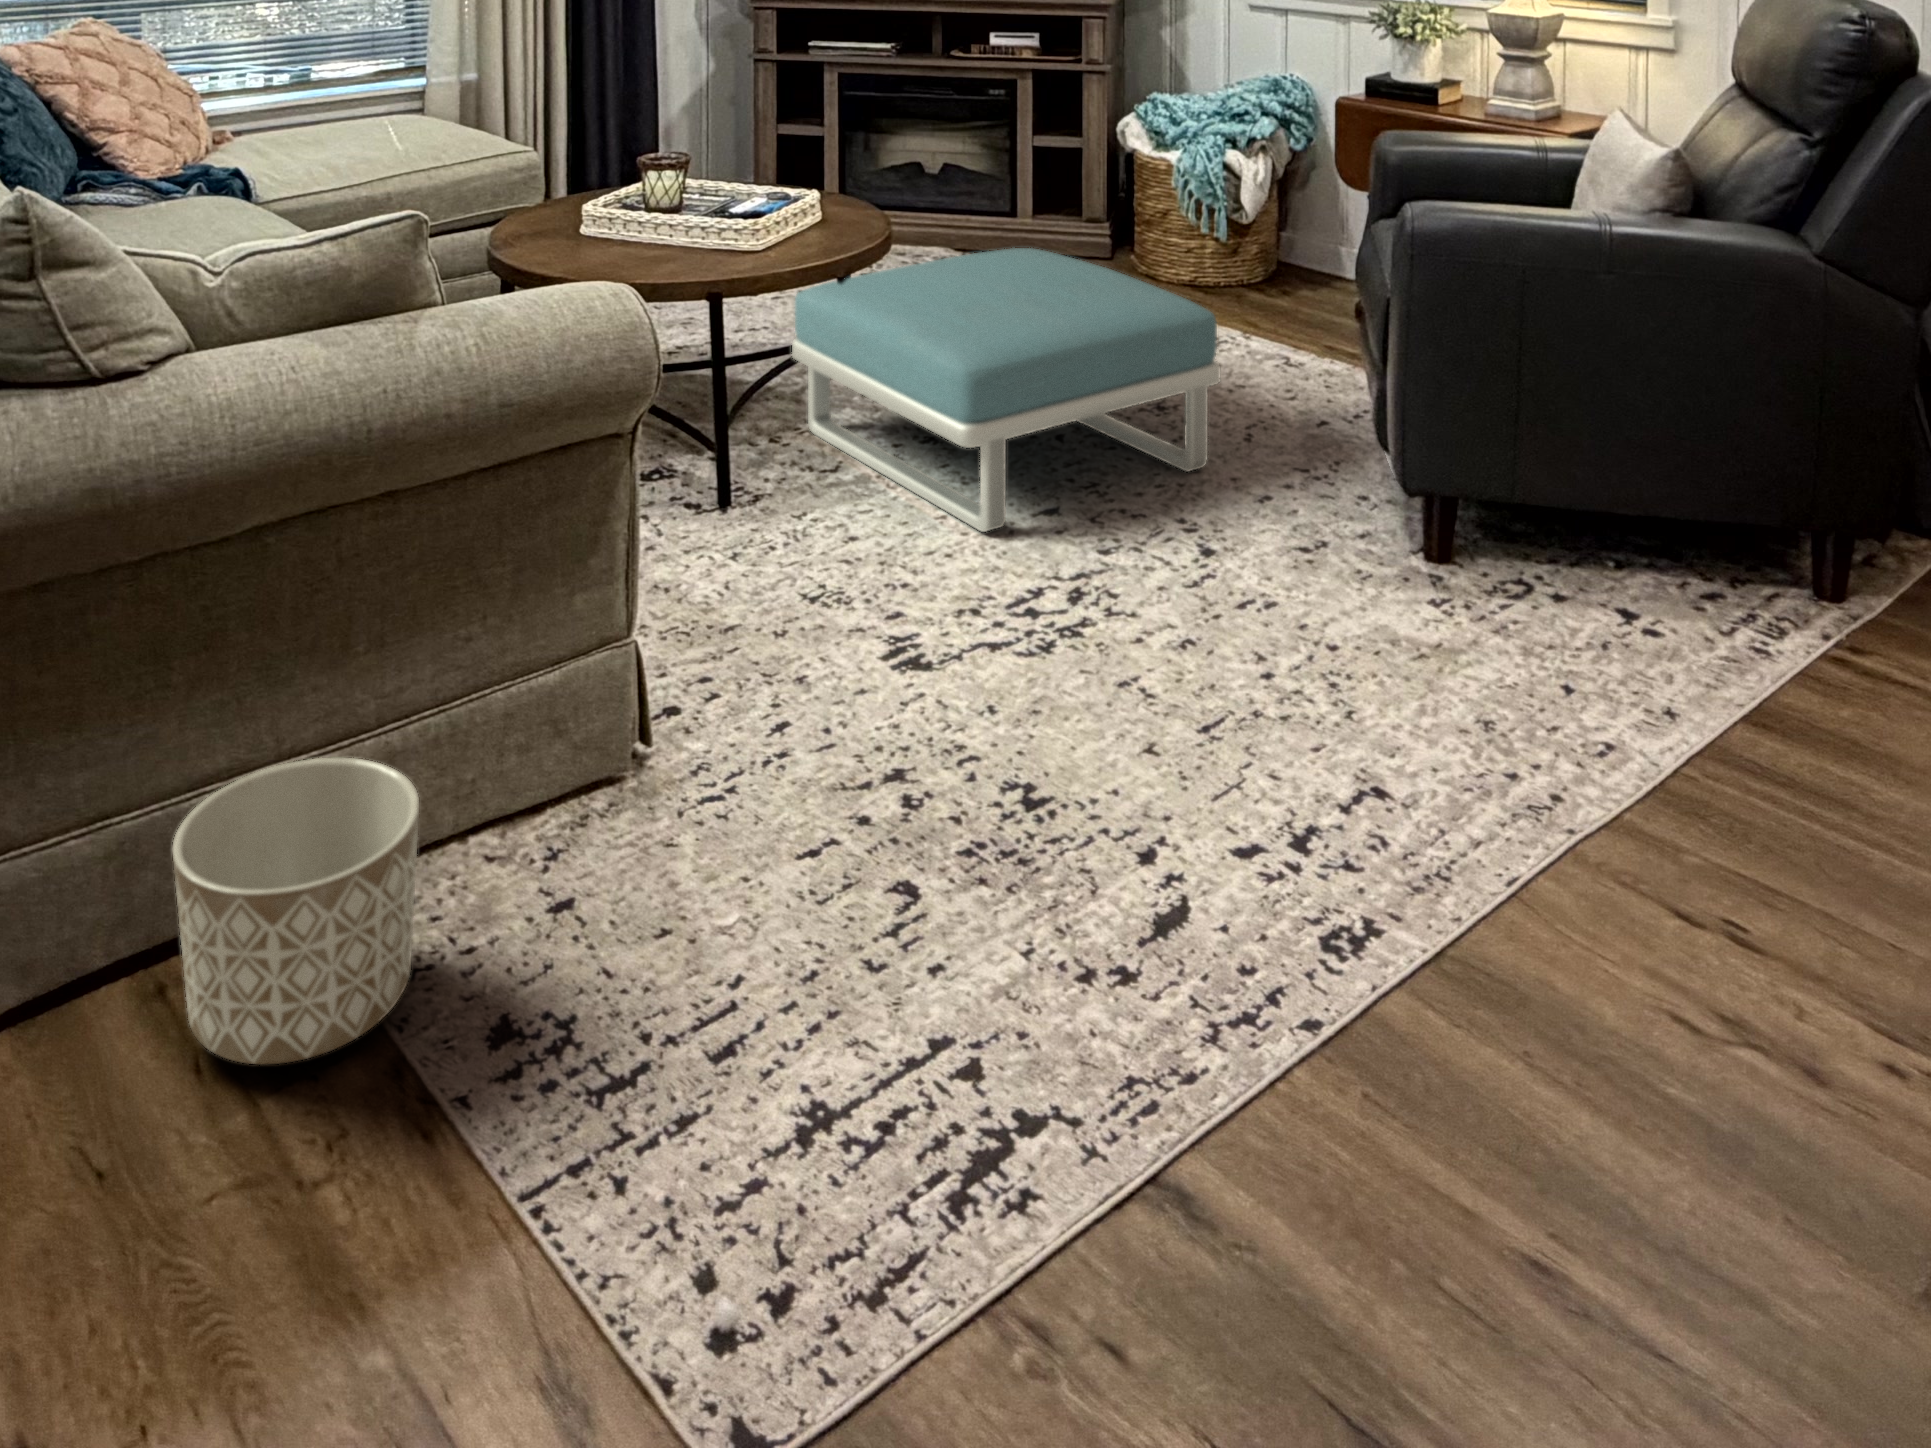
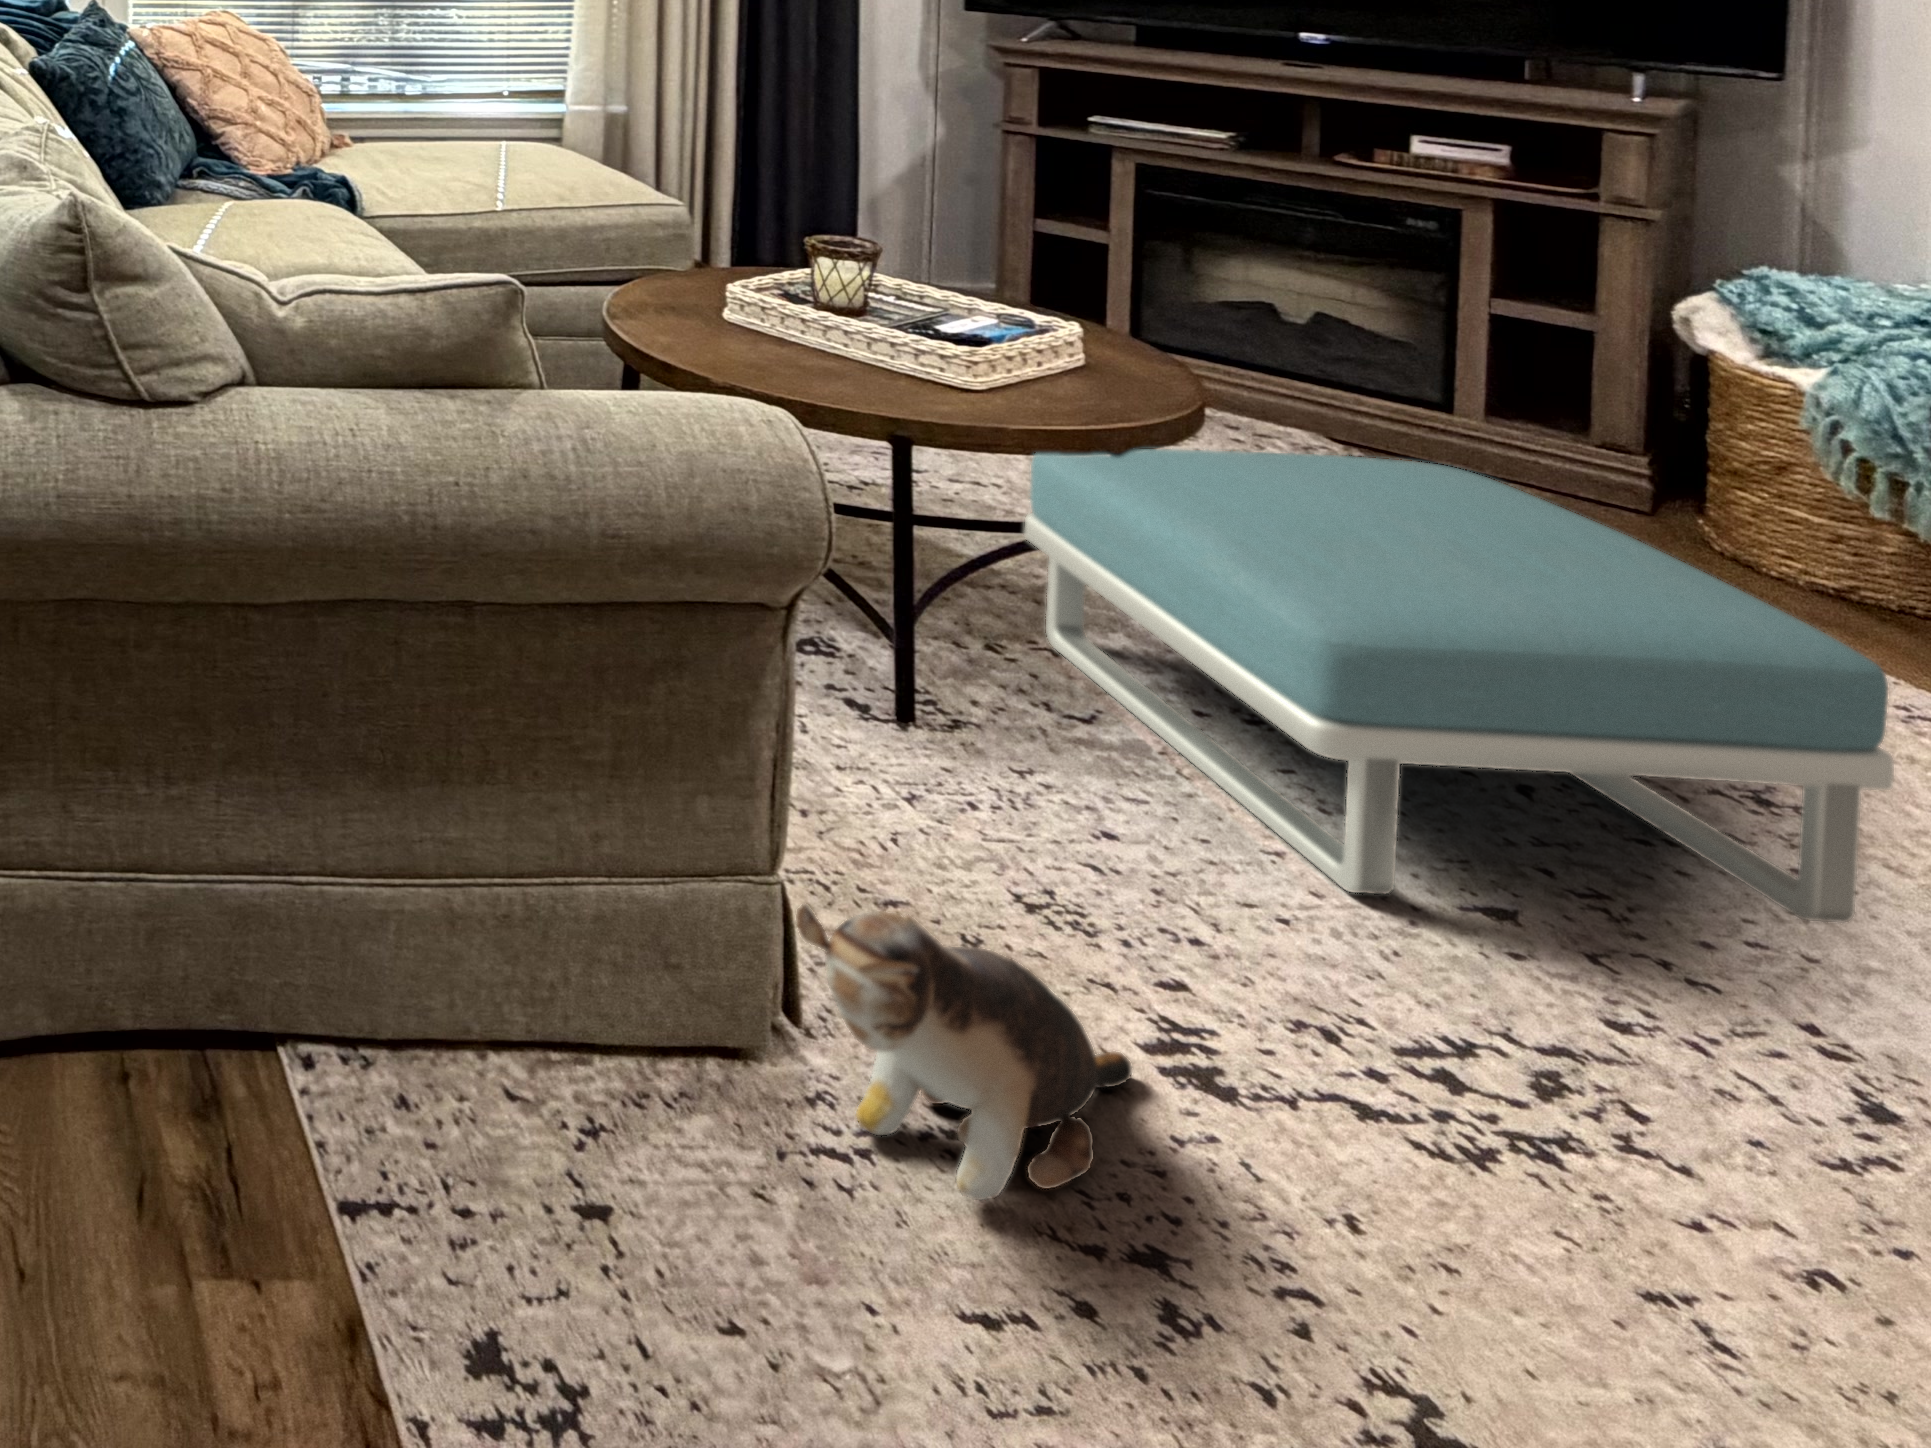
plush toy: none [682,614,878,790] -> present [796,905,1132,1200]
planter: present [172,758,419,1064] -> none [120,879,404,1274]

